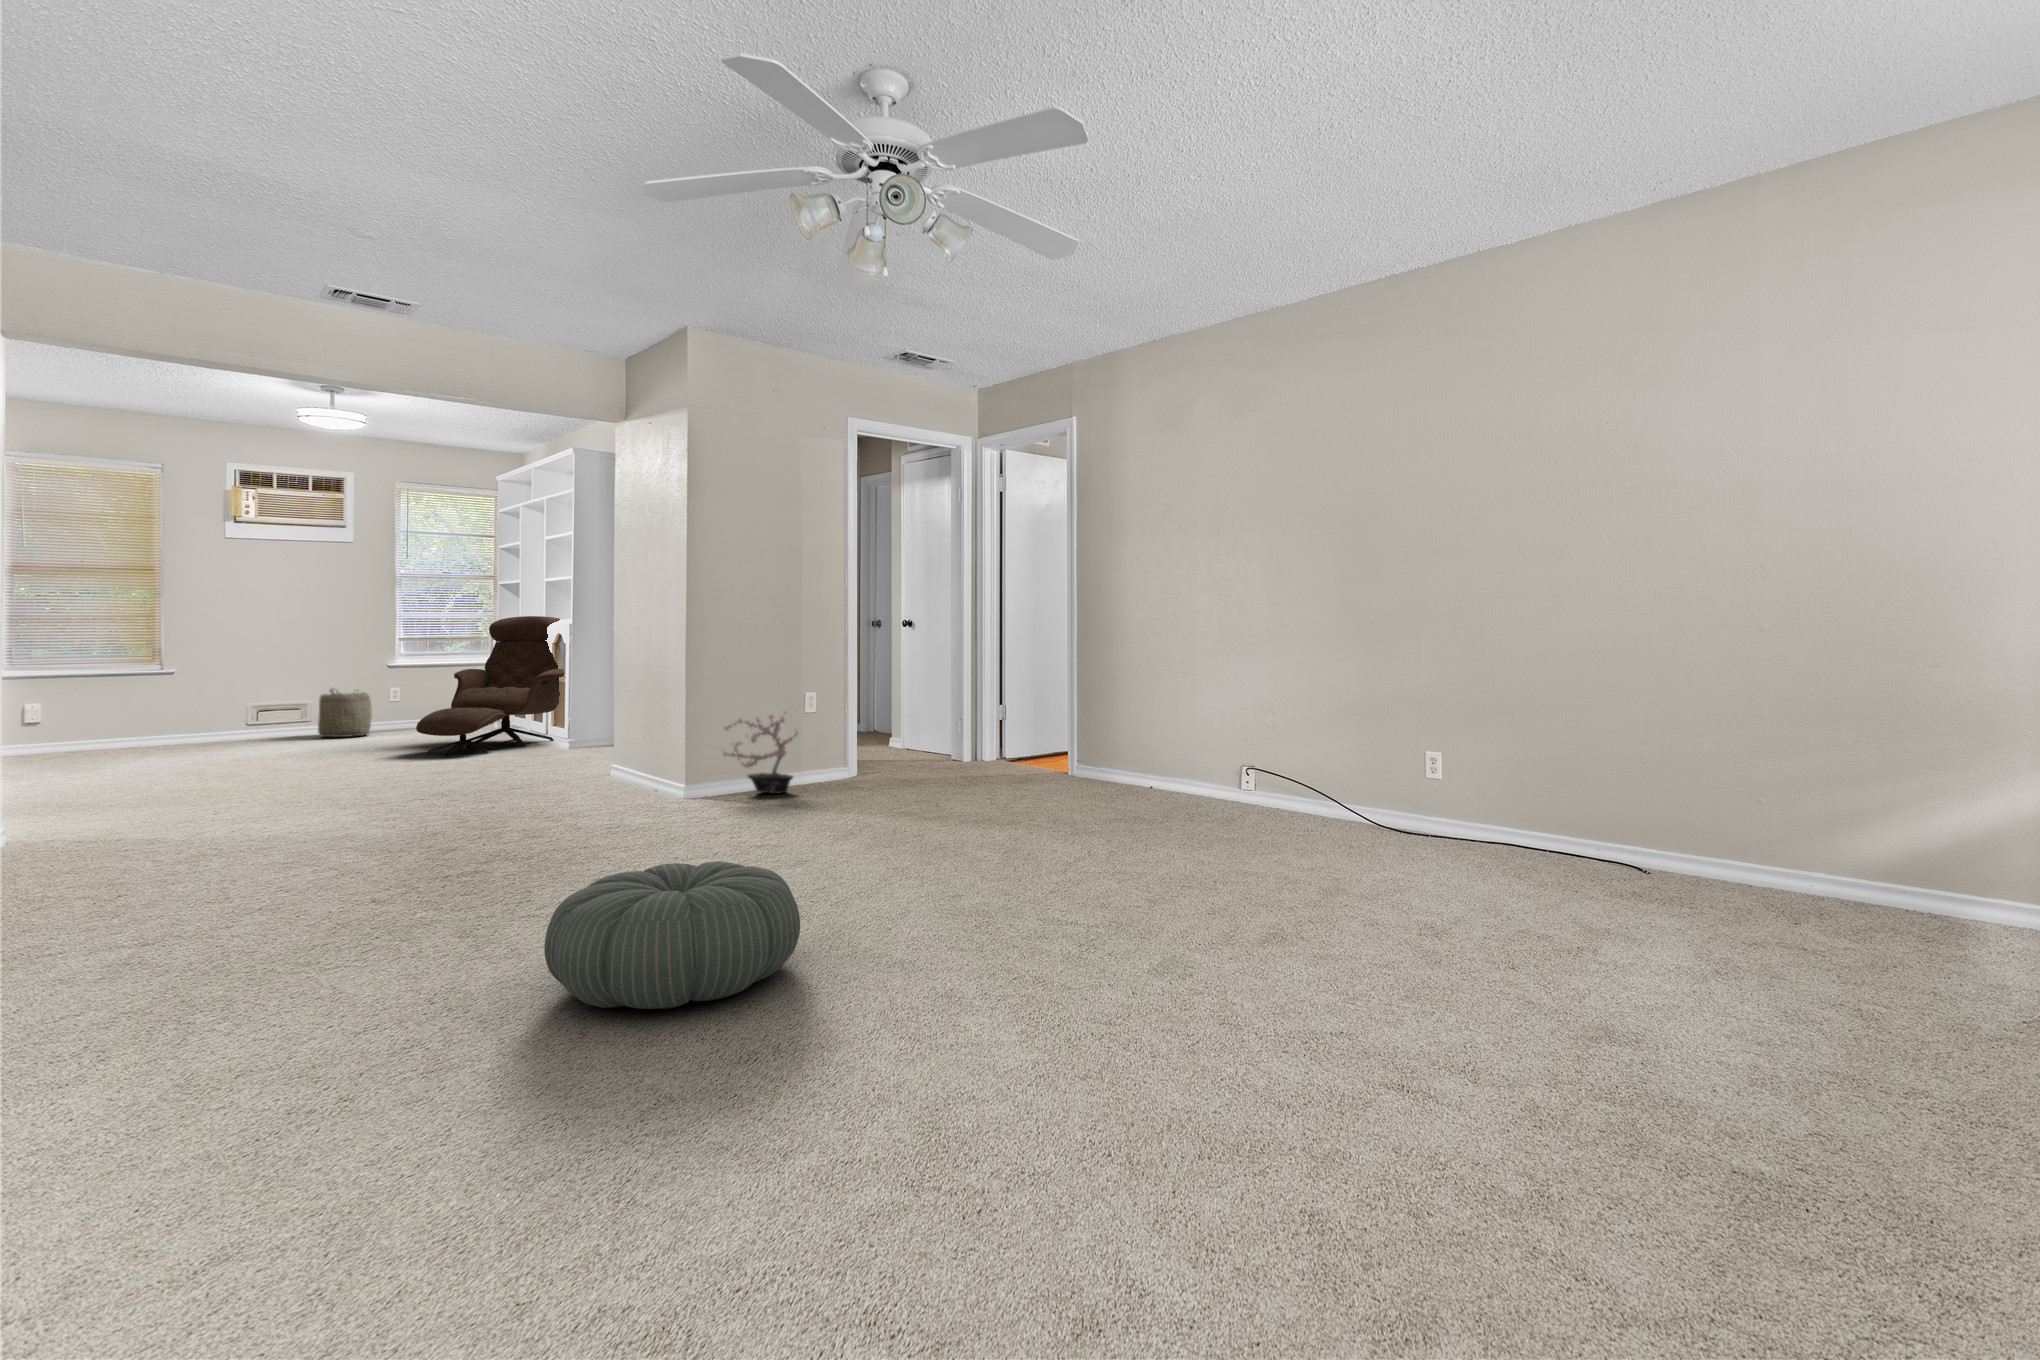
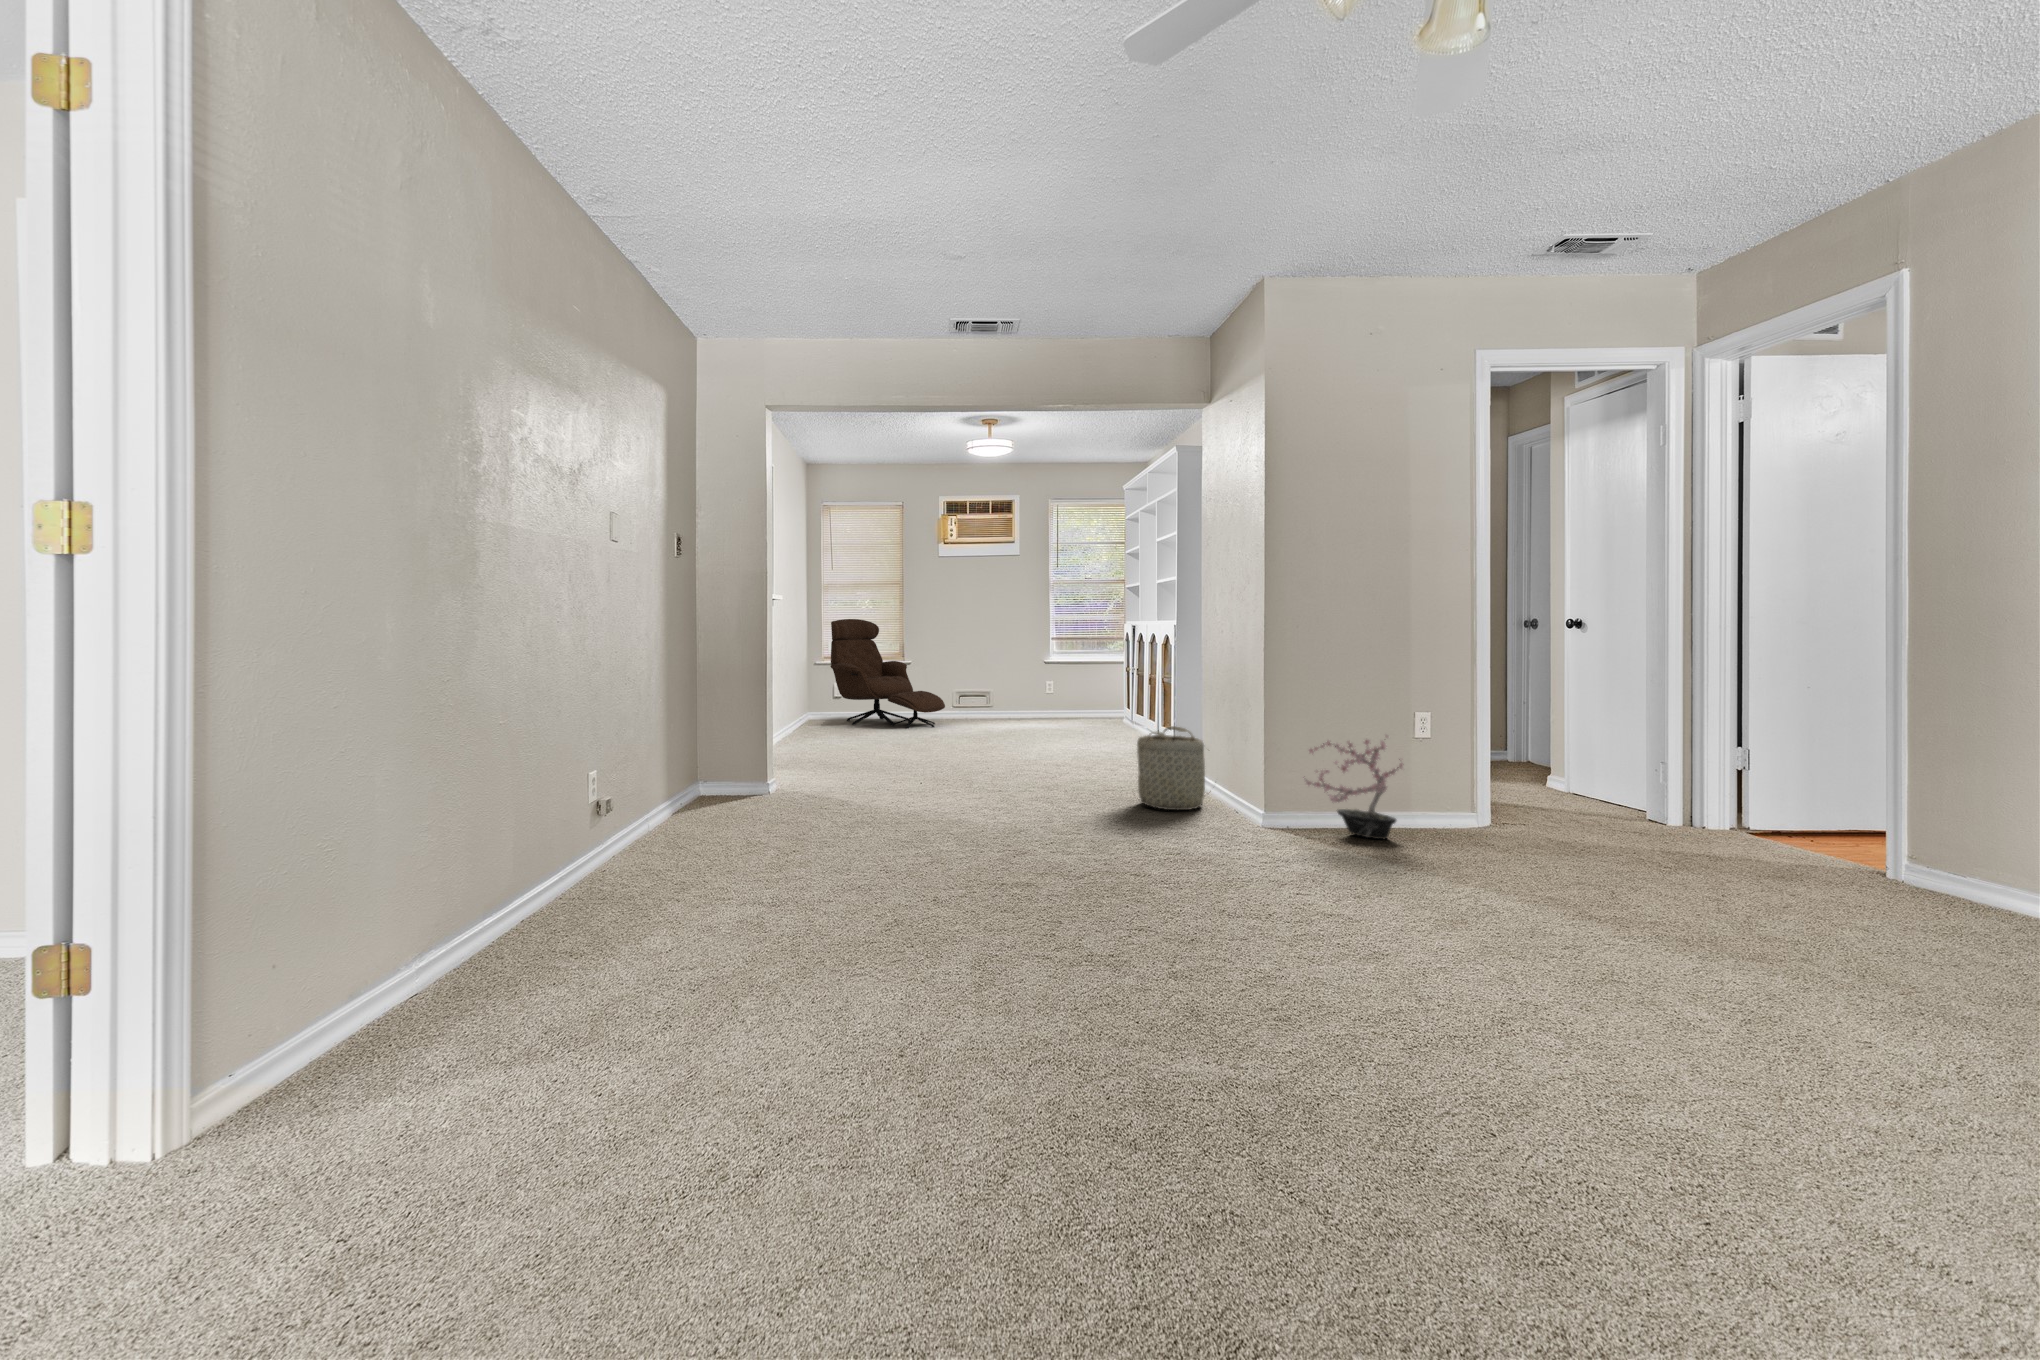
lounge chair: present [416,616,564,756] -> present [830,619,945,728]
basket: present [318,688,372,737] -> present [1137,726,1205,810]
pouf: present [544,861,800,1009] -> none [979,971,1333,1246]

